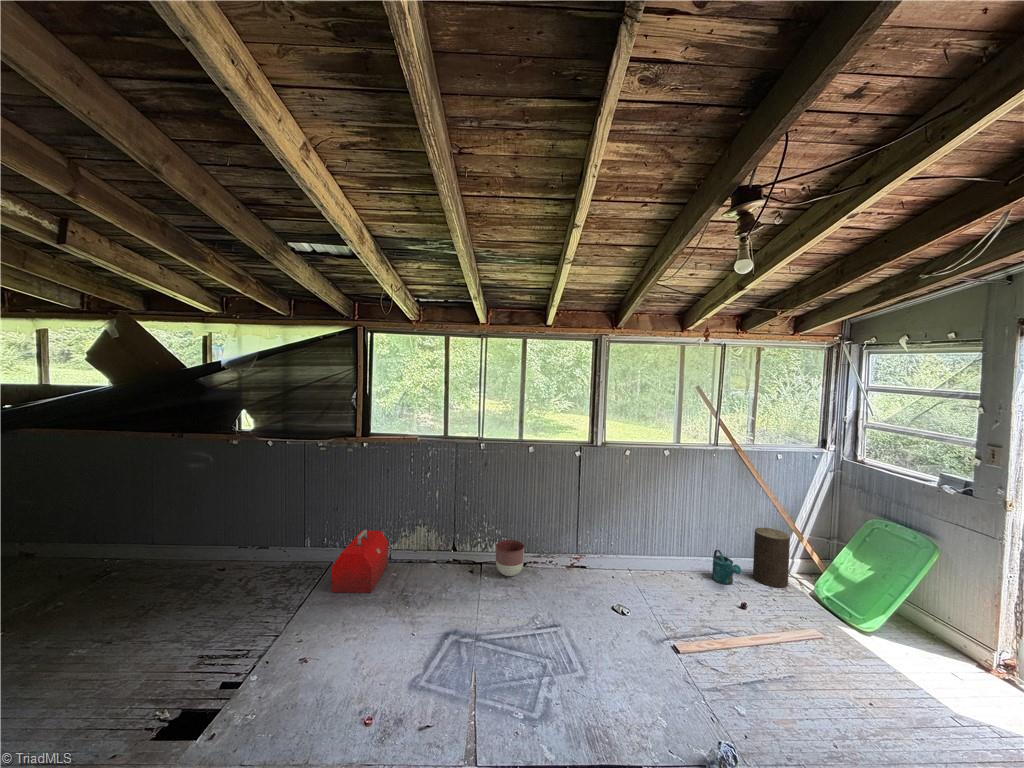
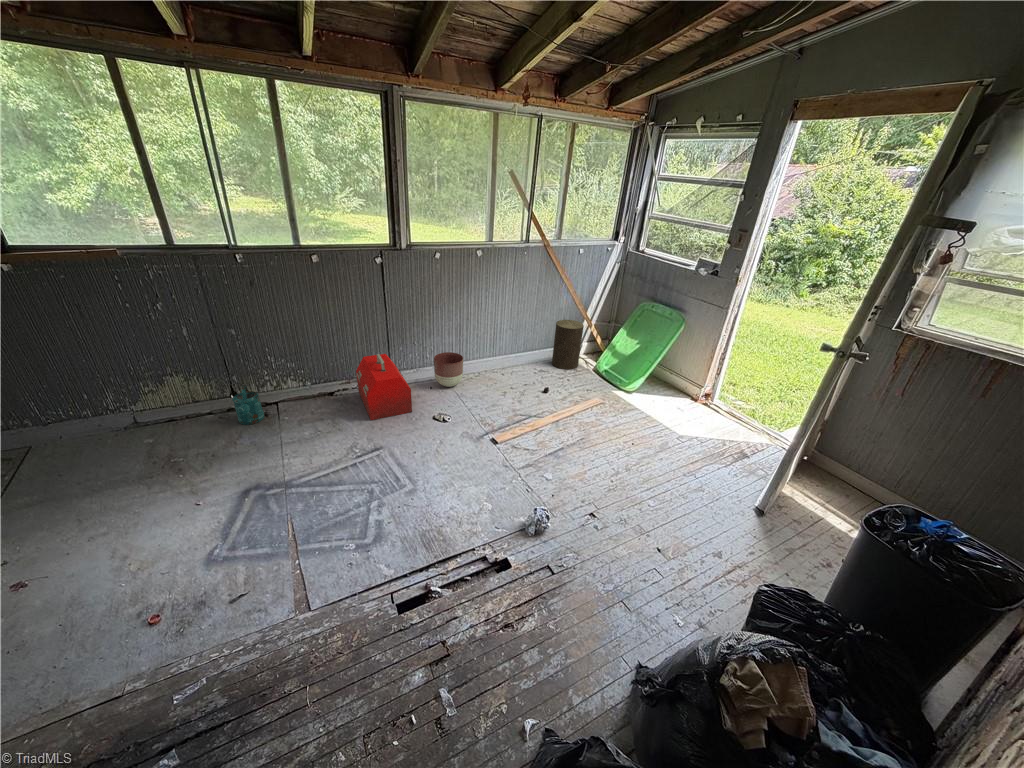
toolbox: present [331,530,389,593] -> present [356,354,412,420]
planter: present [496,540,524,576] -> present [434,352,463,387]
watering can: present [712,550,741,585] -> present [233,385,265,425]

